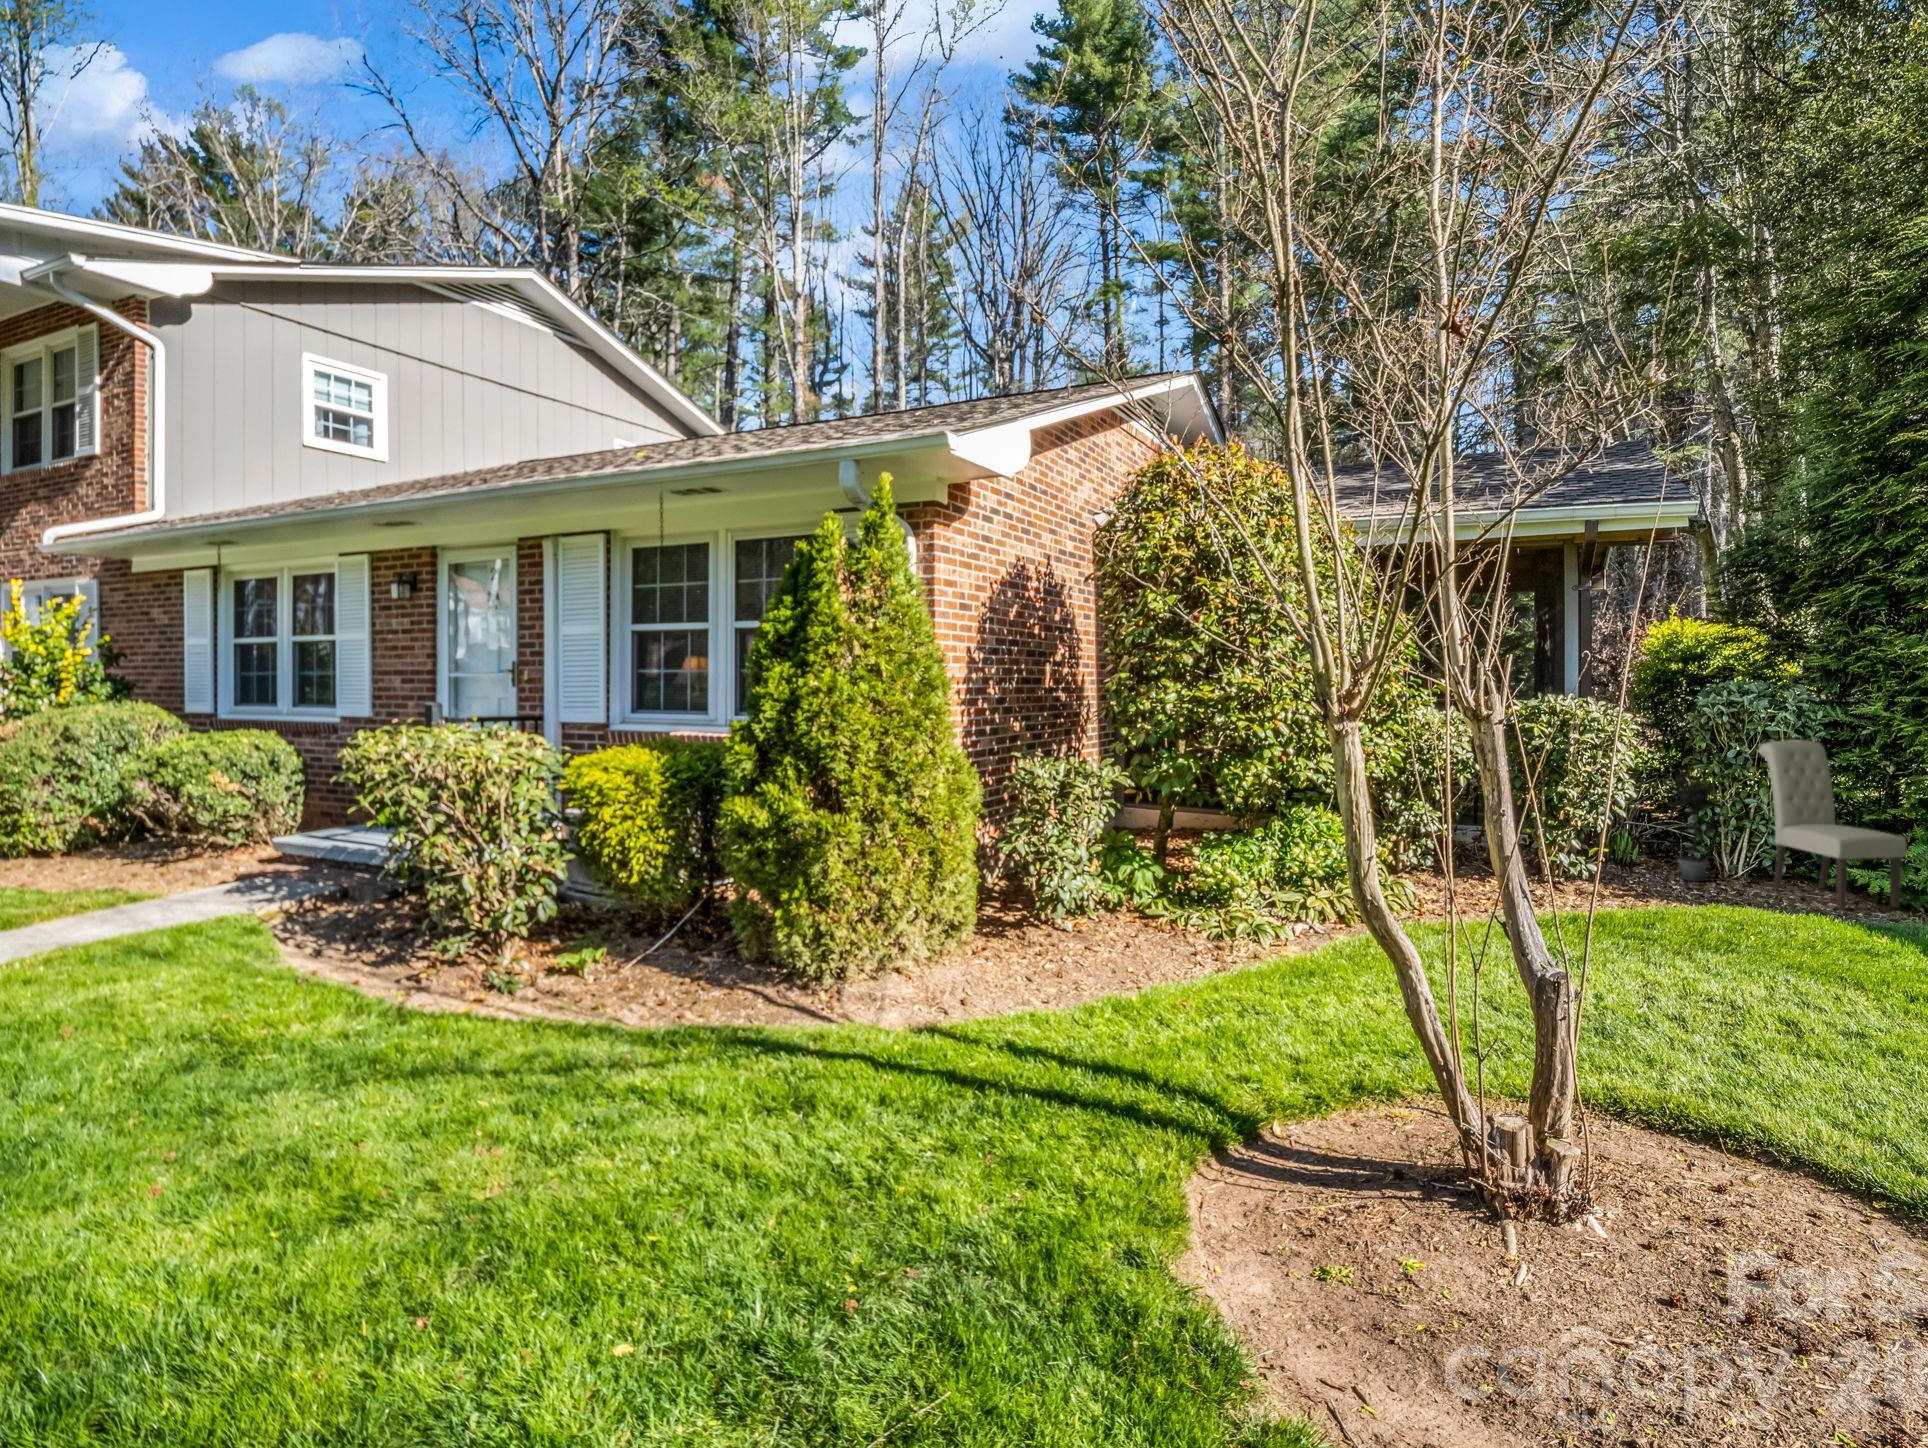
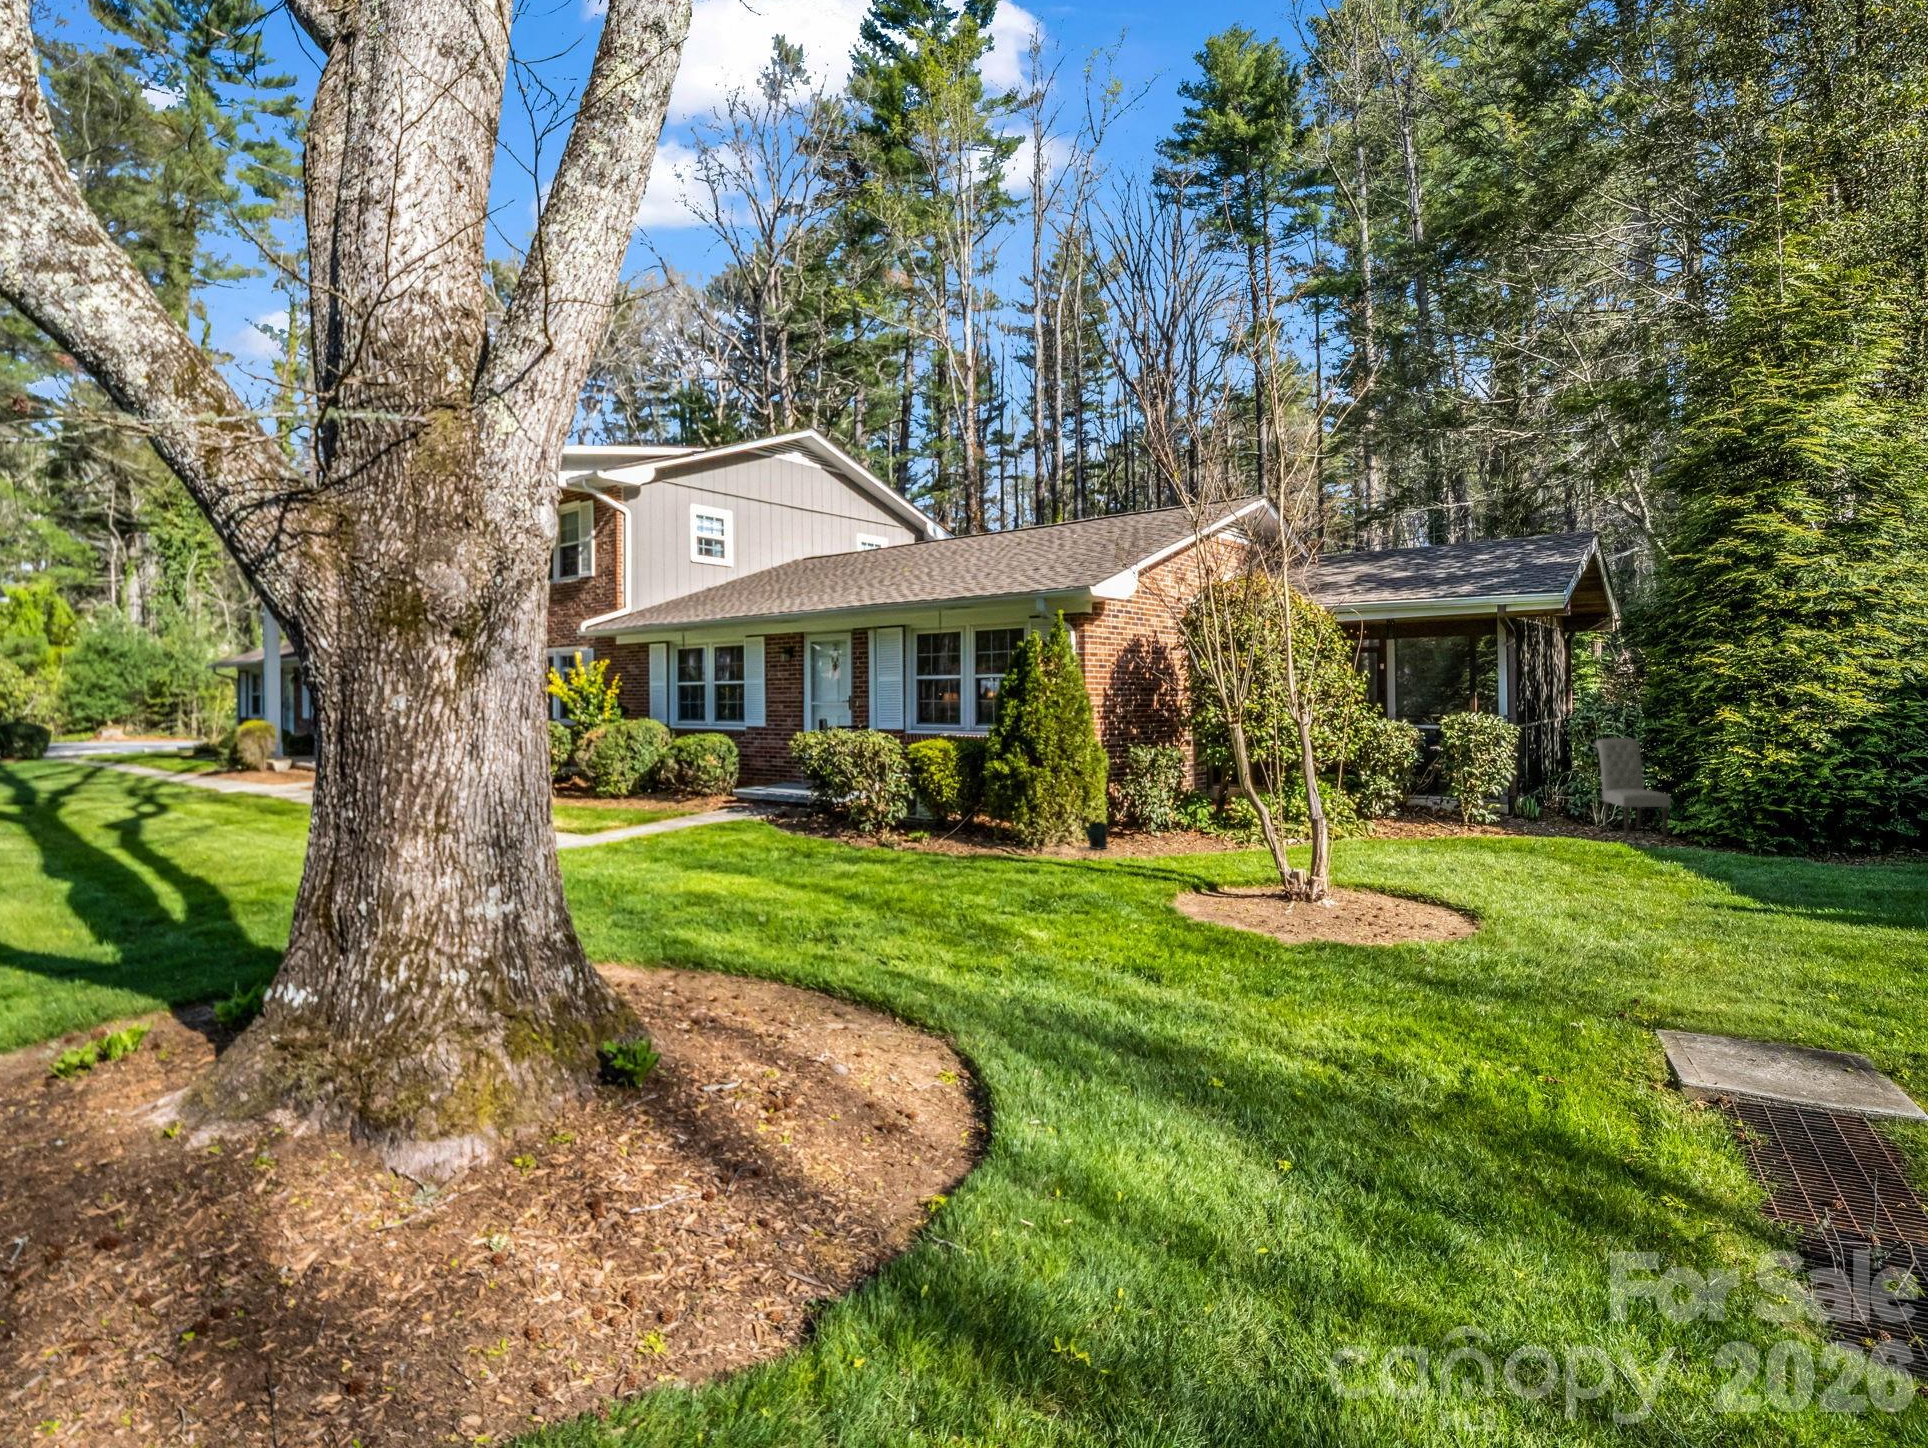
potted plant: present [1666,772,1721,882] -> none [1542,756,1578,825]
watering can: none [914,914,985,989] -> present [1079,818,1110,849]

